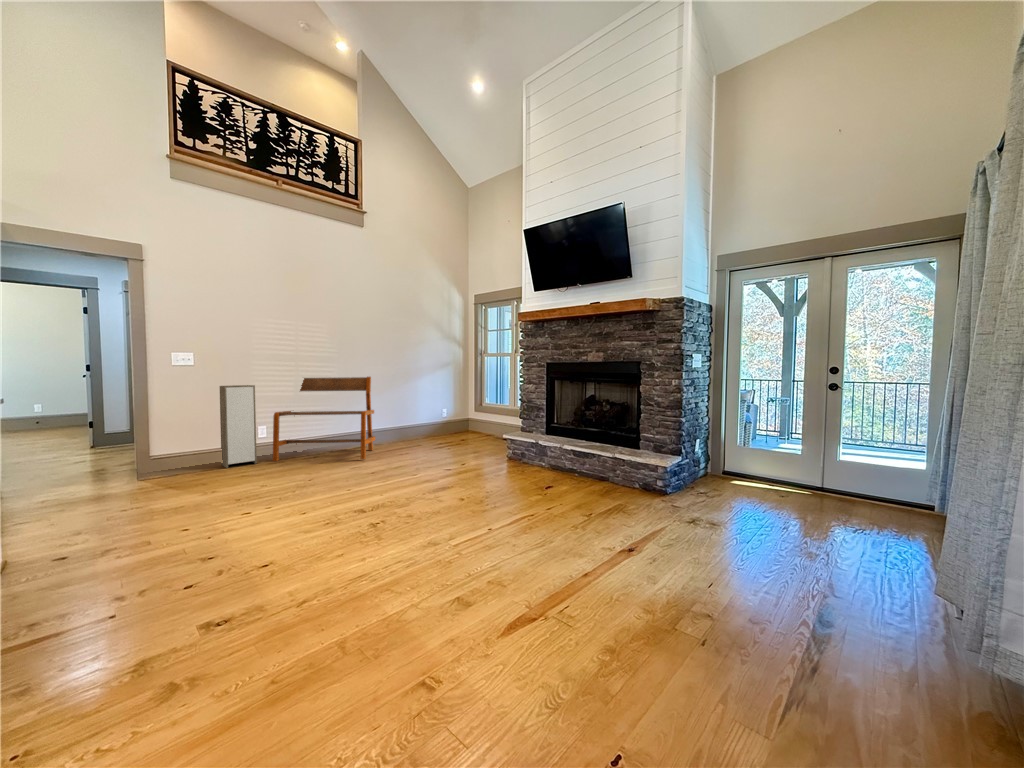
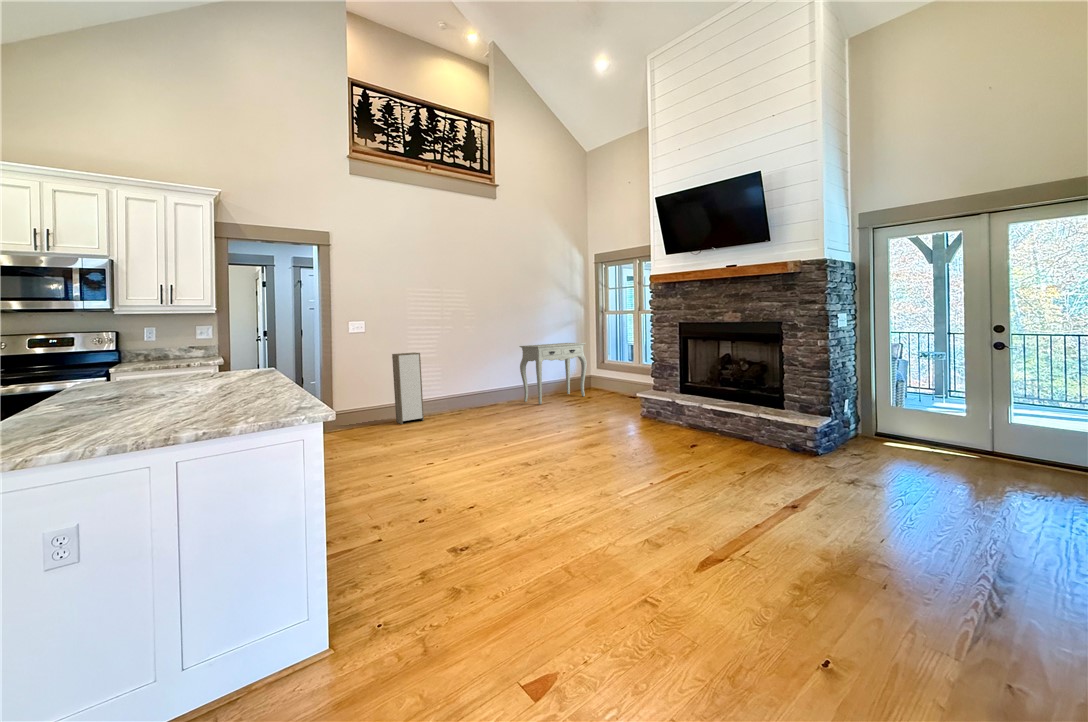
bench: present [273,377,375,461] -> none [435,342,519,418]
console table: none [381,381,457,446] -> present [520,343,587,404]

